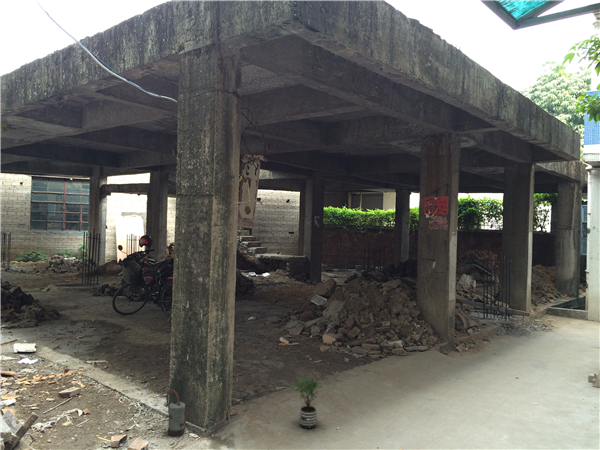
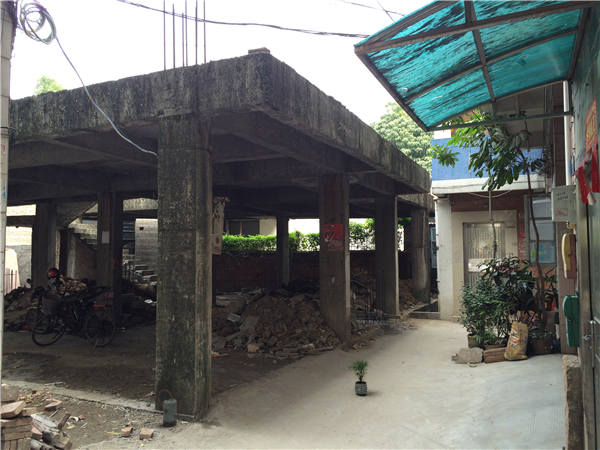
potted plant: present [294,377,324,428] -> present [348,360,368,396]

